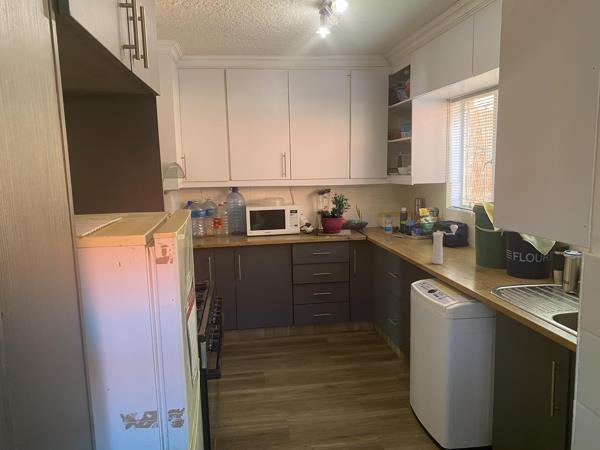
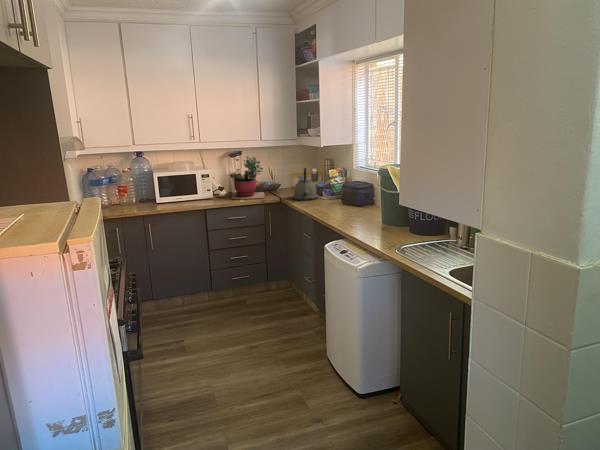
kettle: none [380,206,408,239] -> present [293,168,318,200]
pepper mill: present [432,225,458,264] -> none [342,186,365,225]

